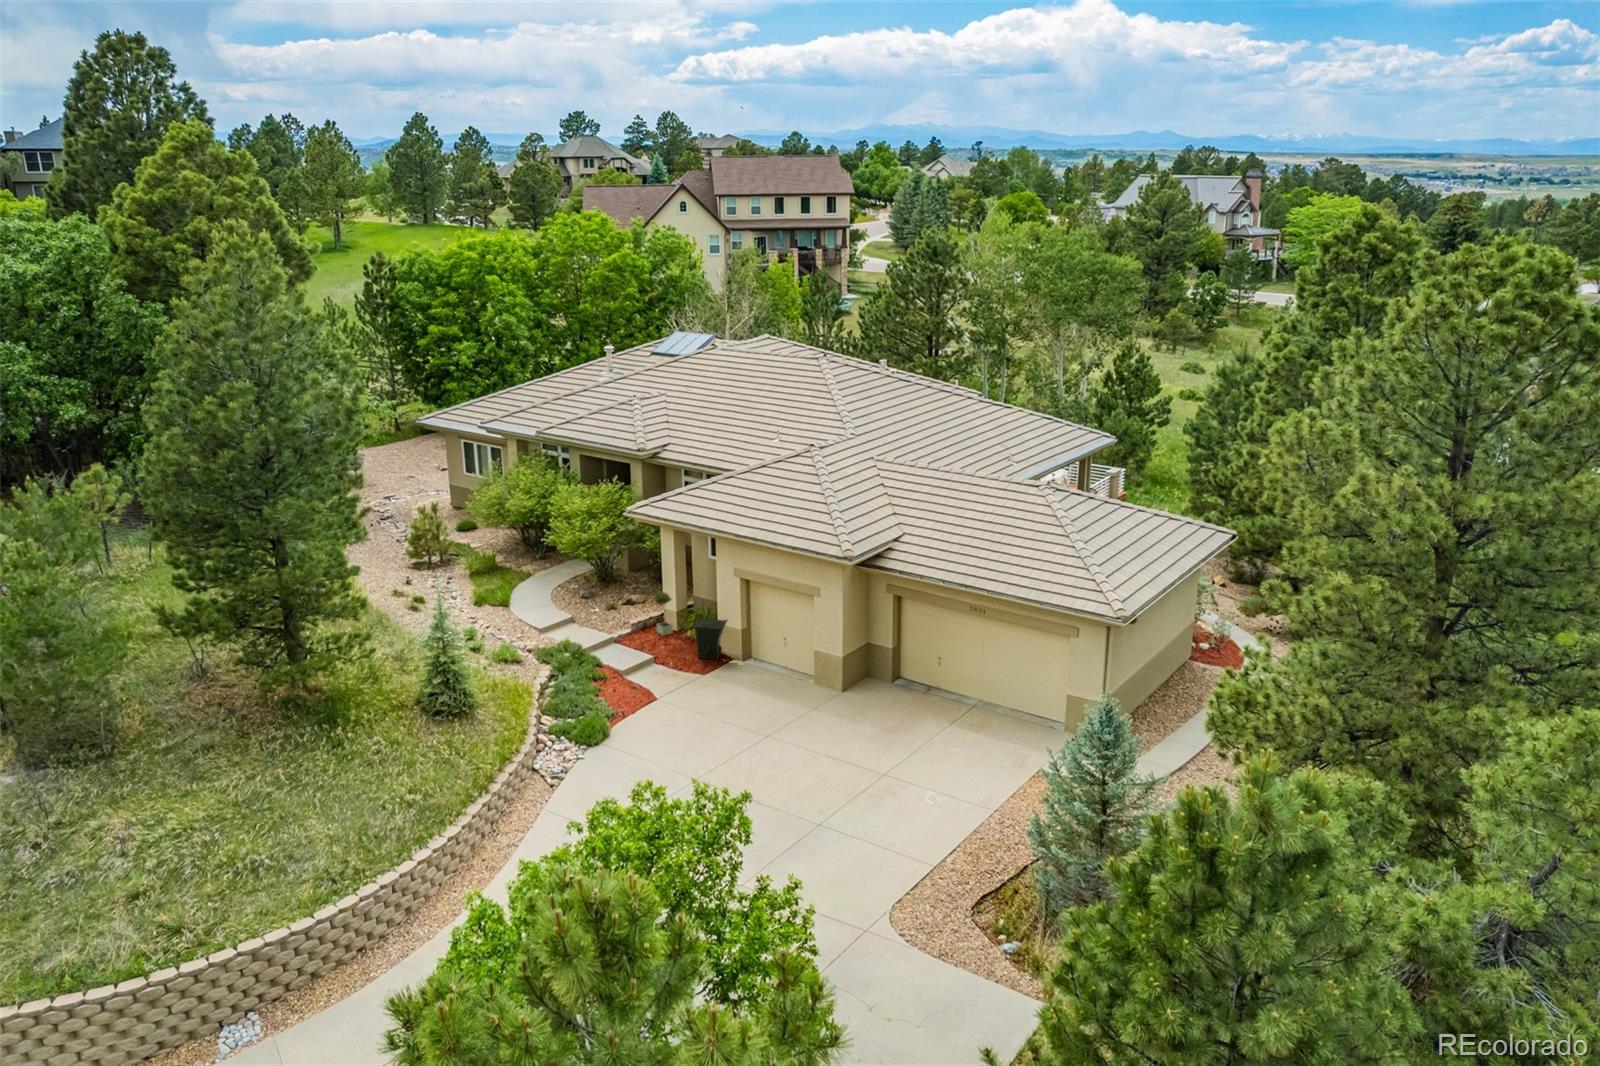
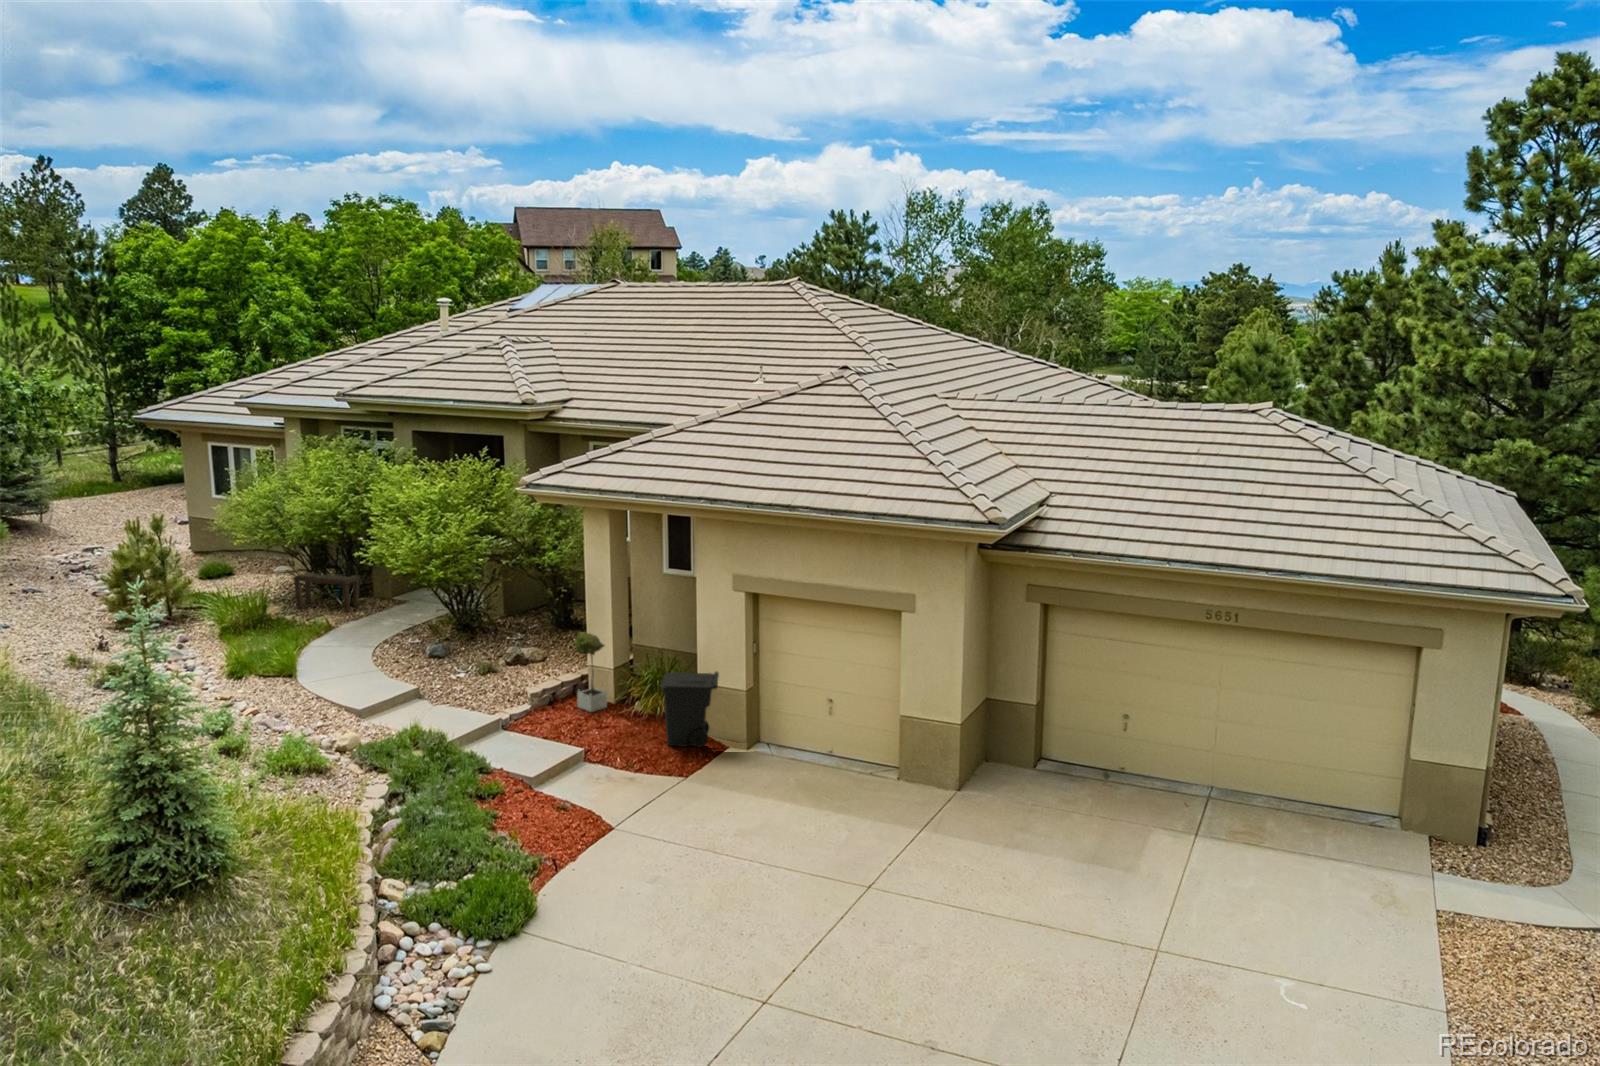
bench: none [511,537,549,563] -> present [293,572,361,612]

